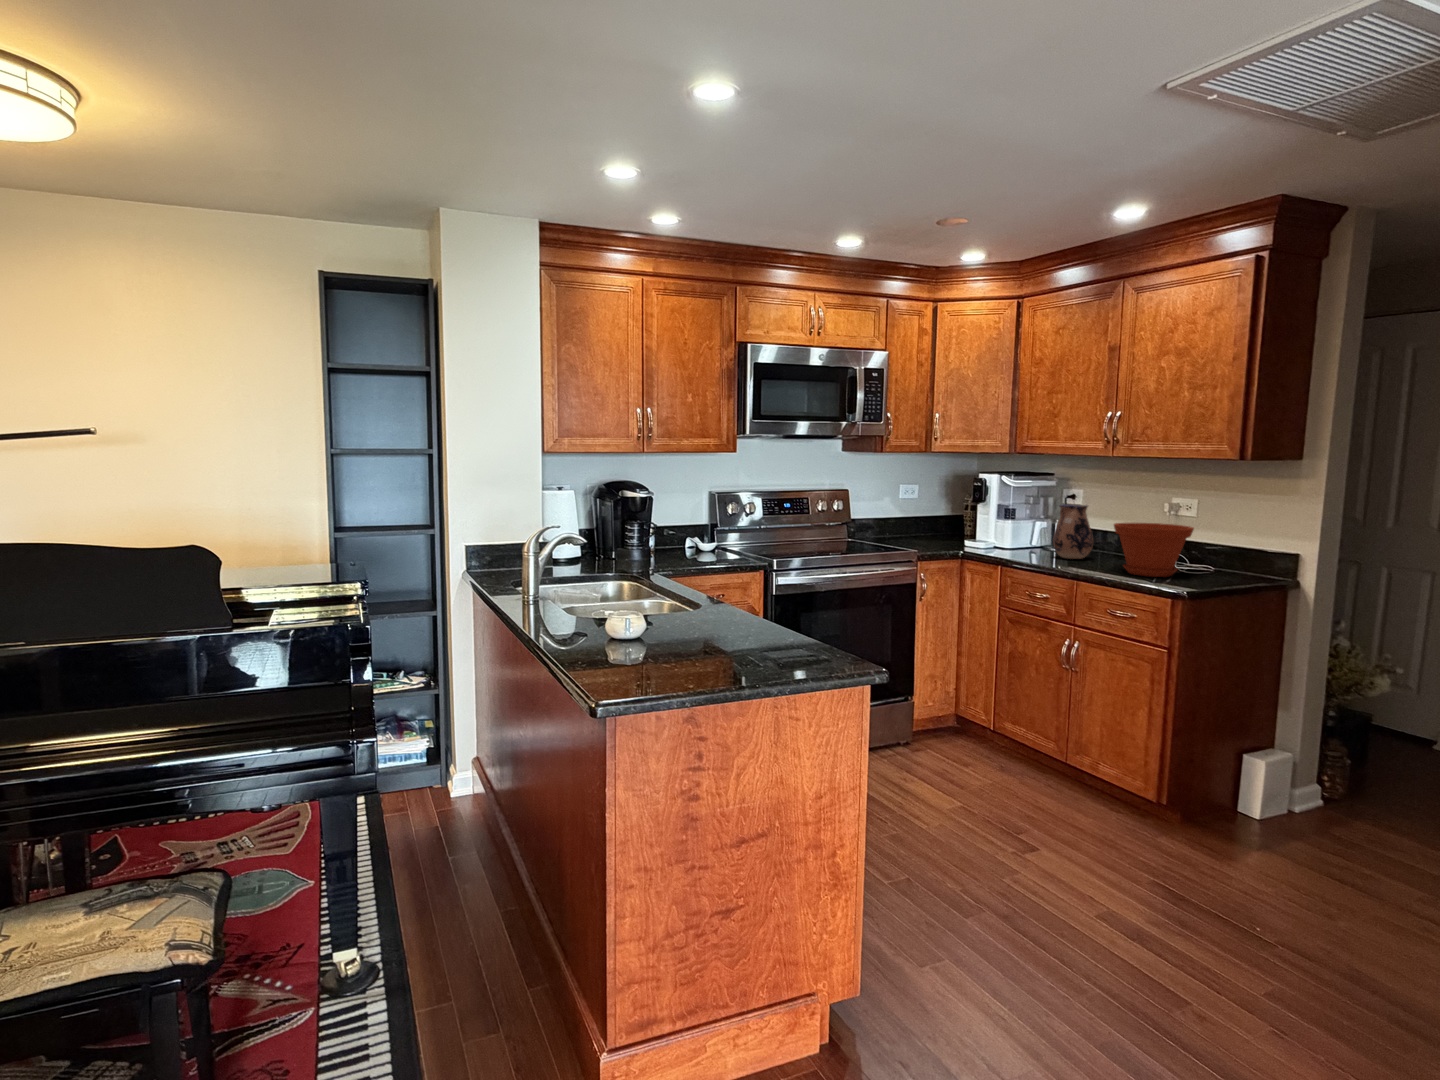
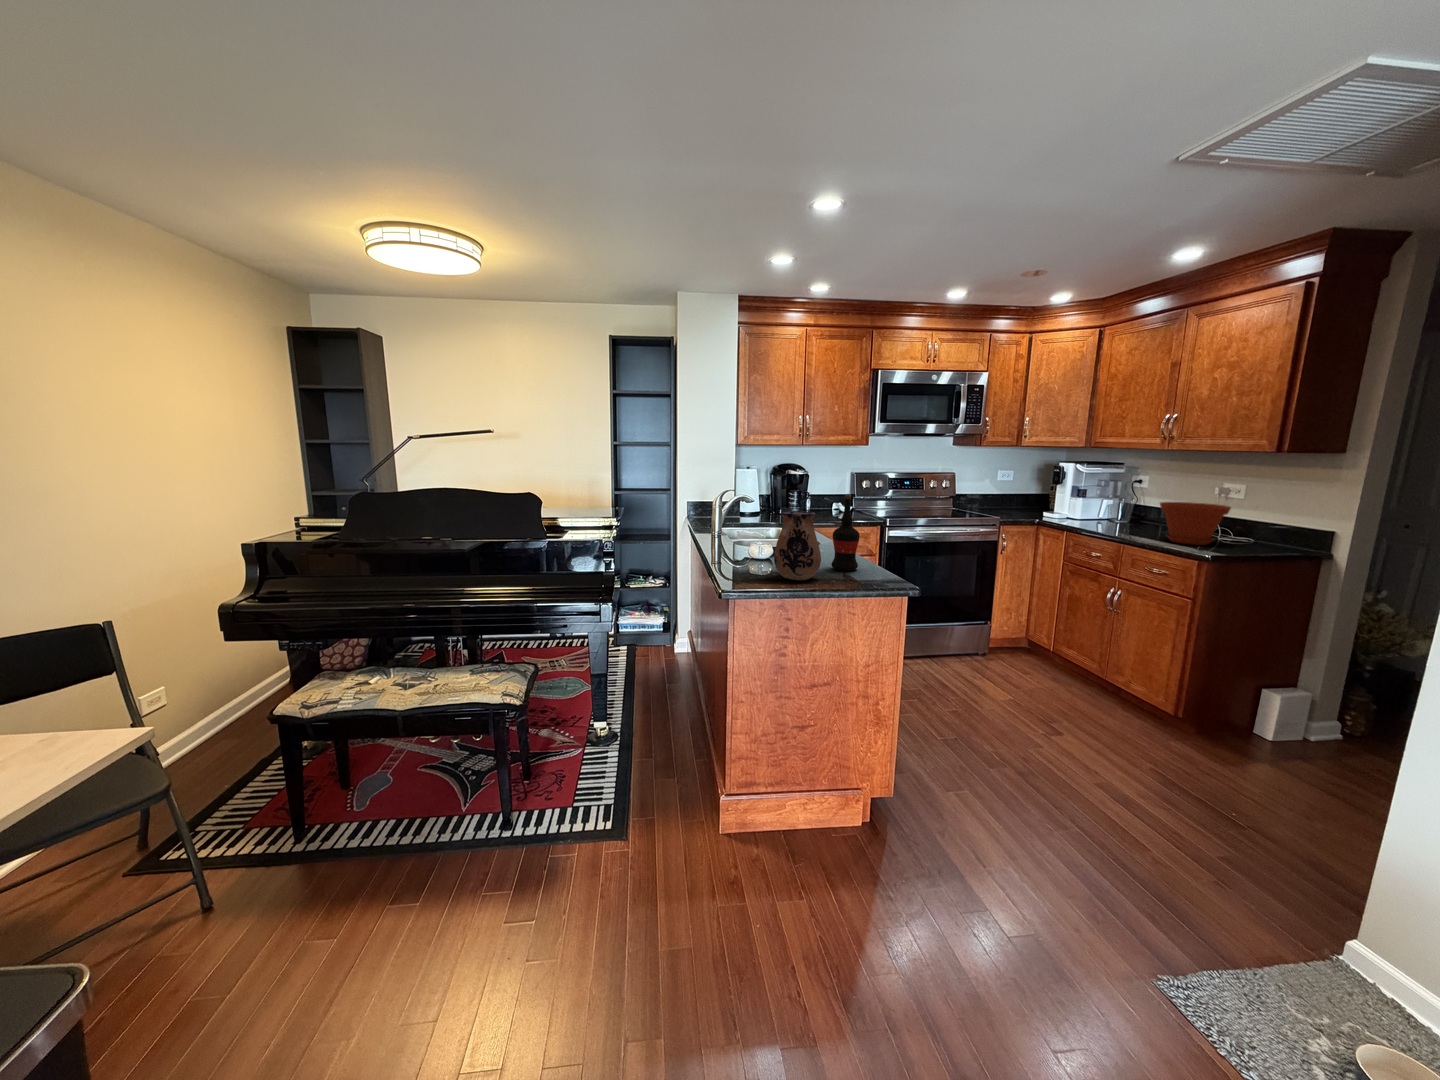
ceramic pitcher: present [1053,504,1093,559] -> present [774,511,821,580]
wine bottle: none [744,532,786,649] -> present [831,495,860,570]

